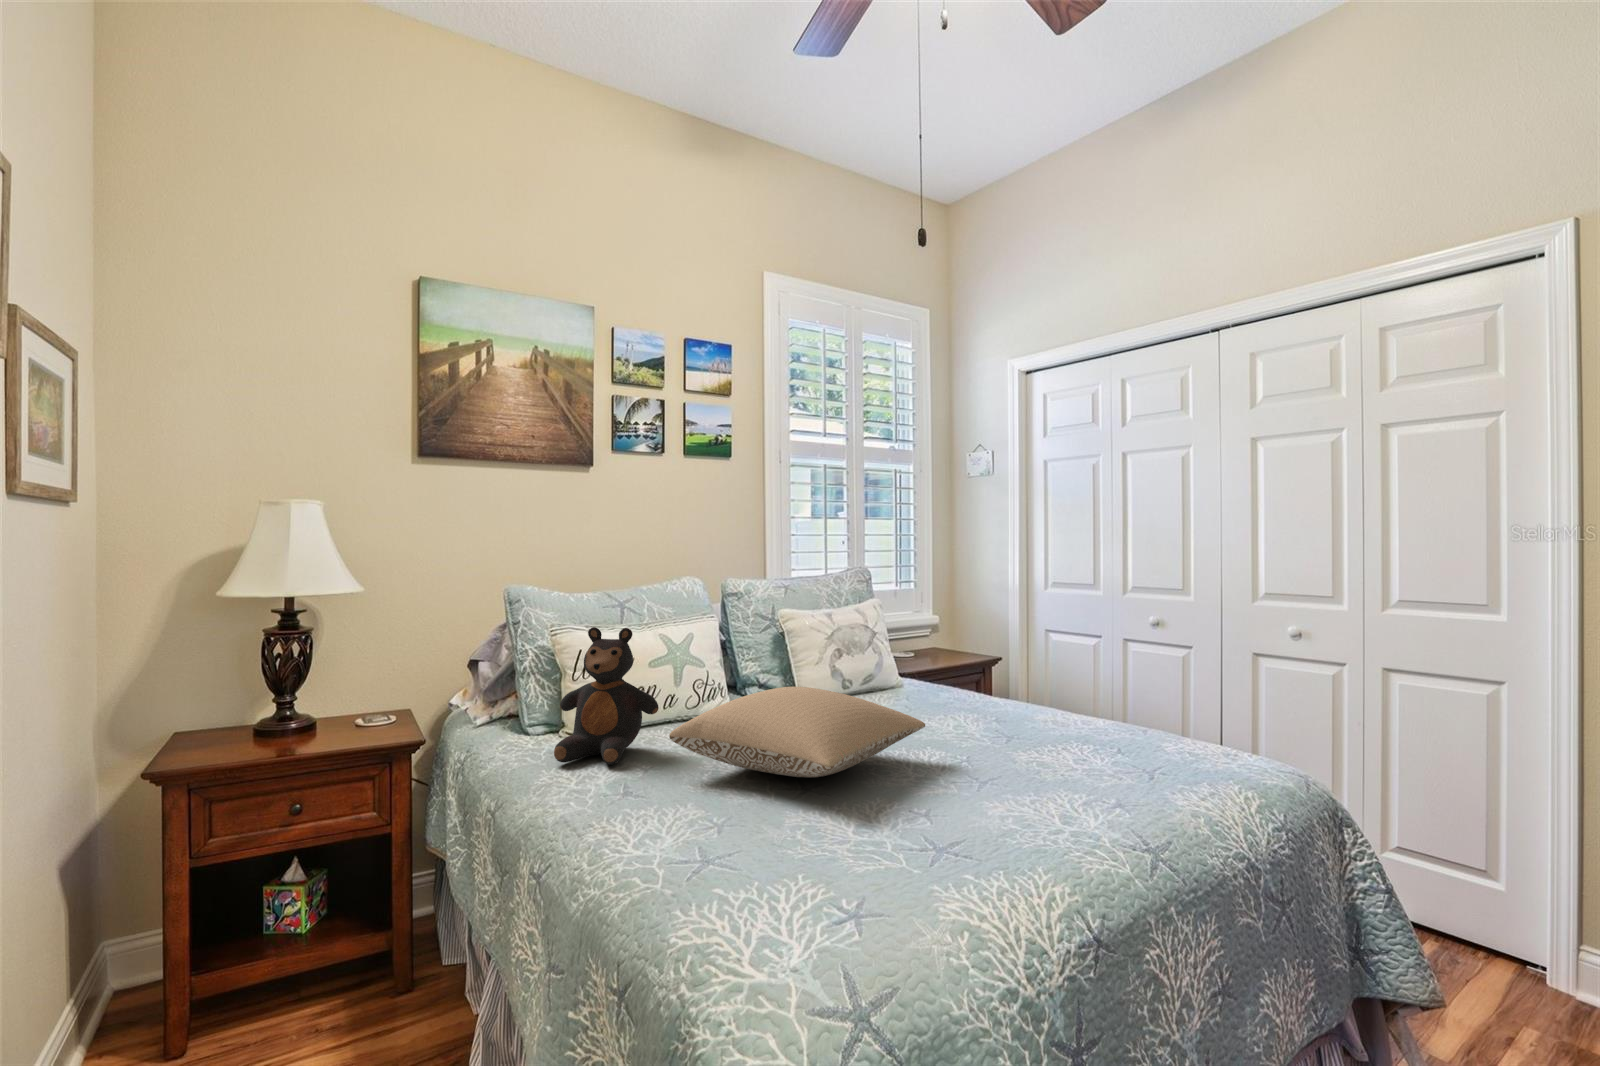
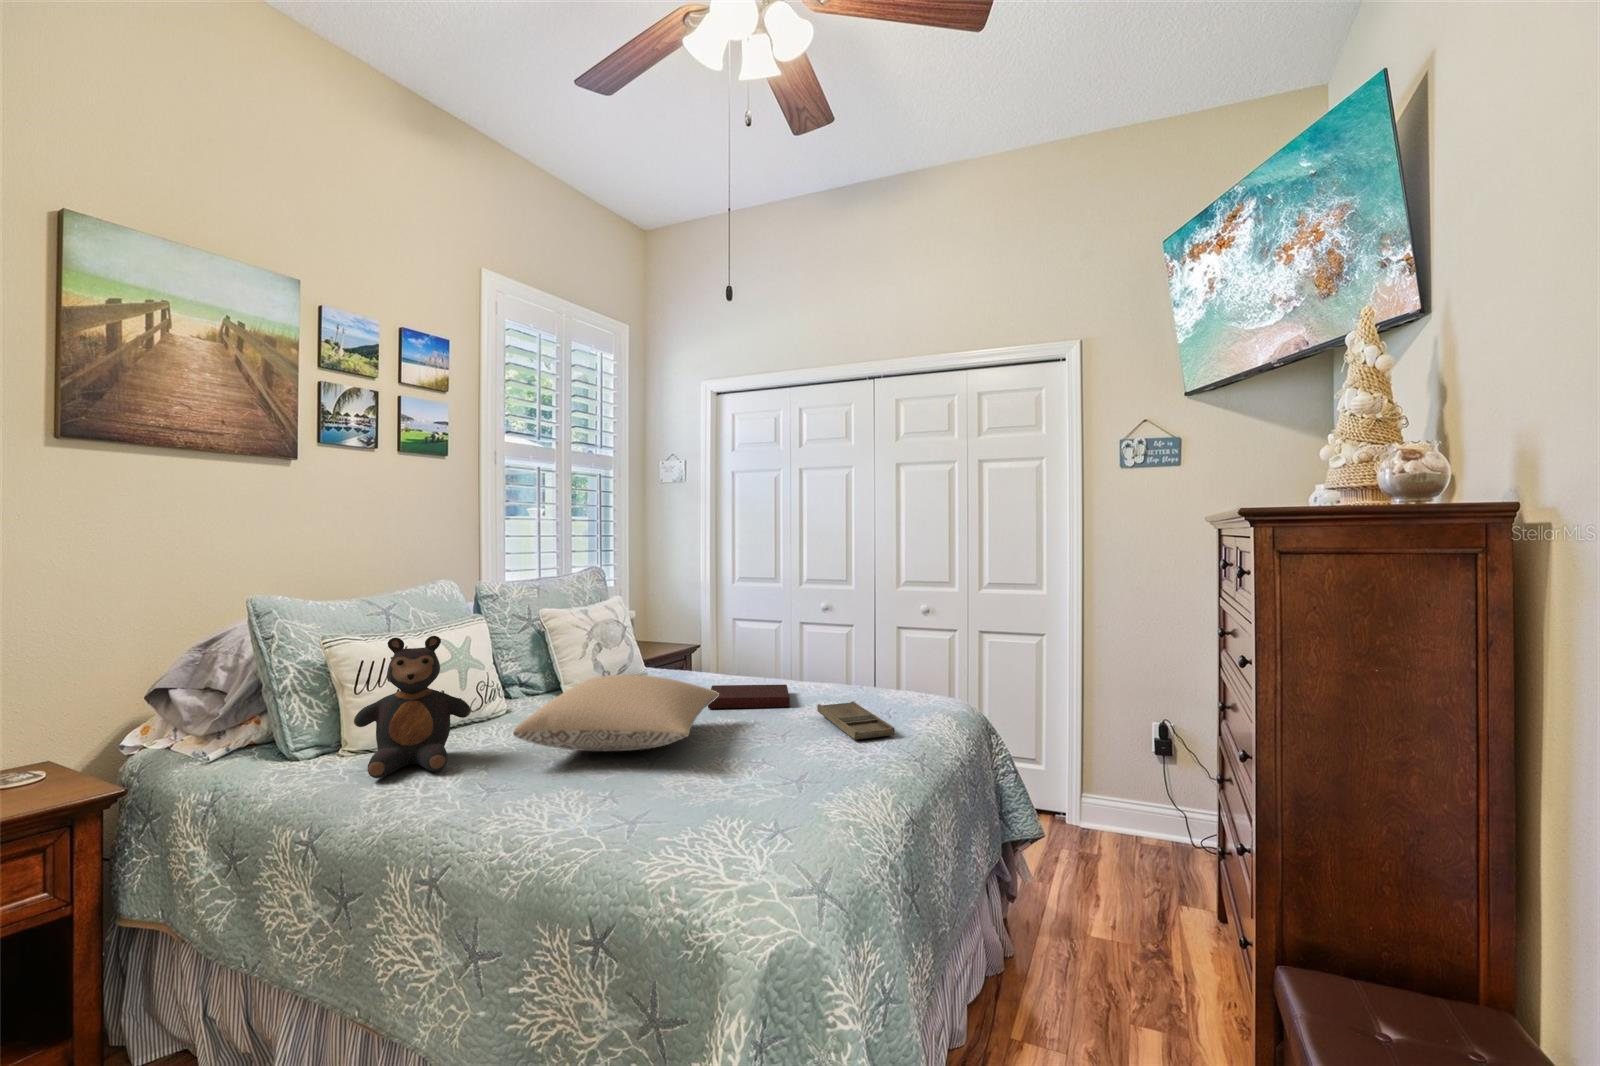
notebook: none [928,715,1046,755] -> present [708,684,790,708]
tray: none [1059,757,1150,818] -> present [817,701,895,740]

